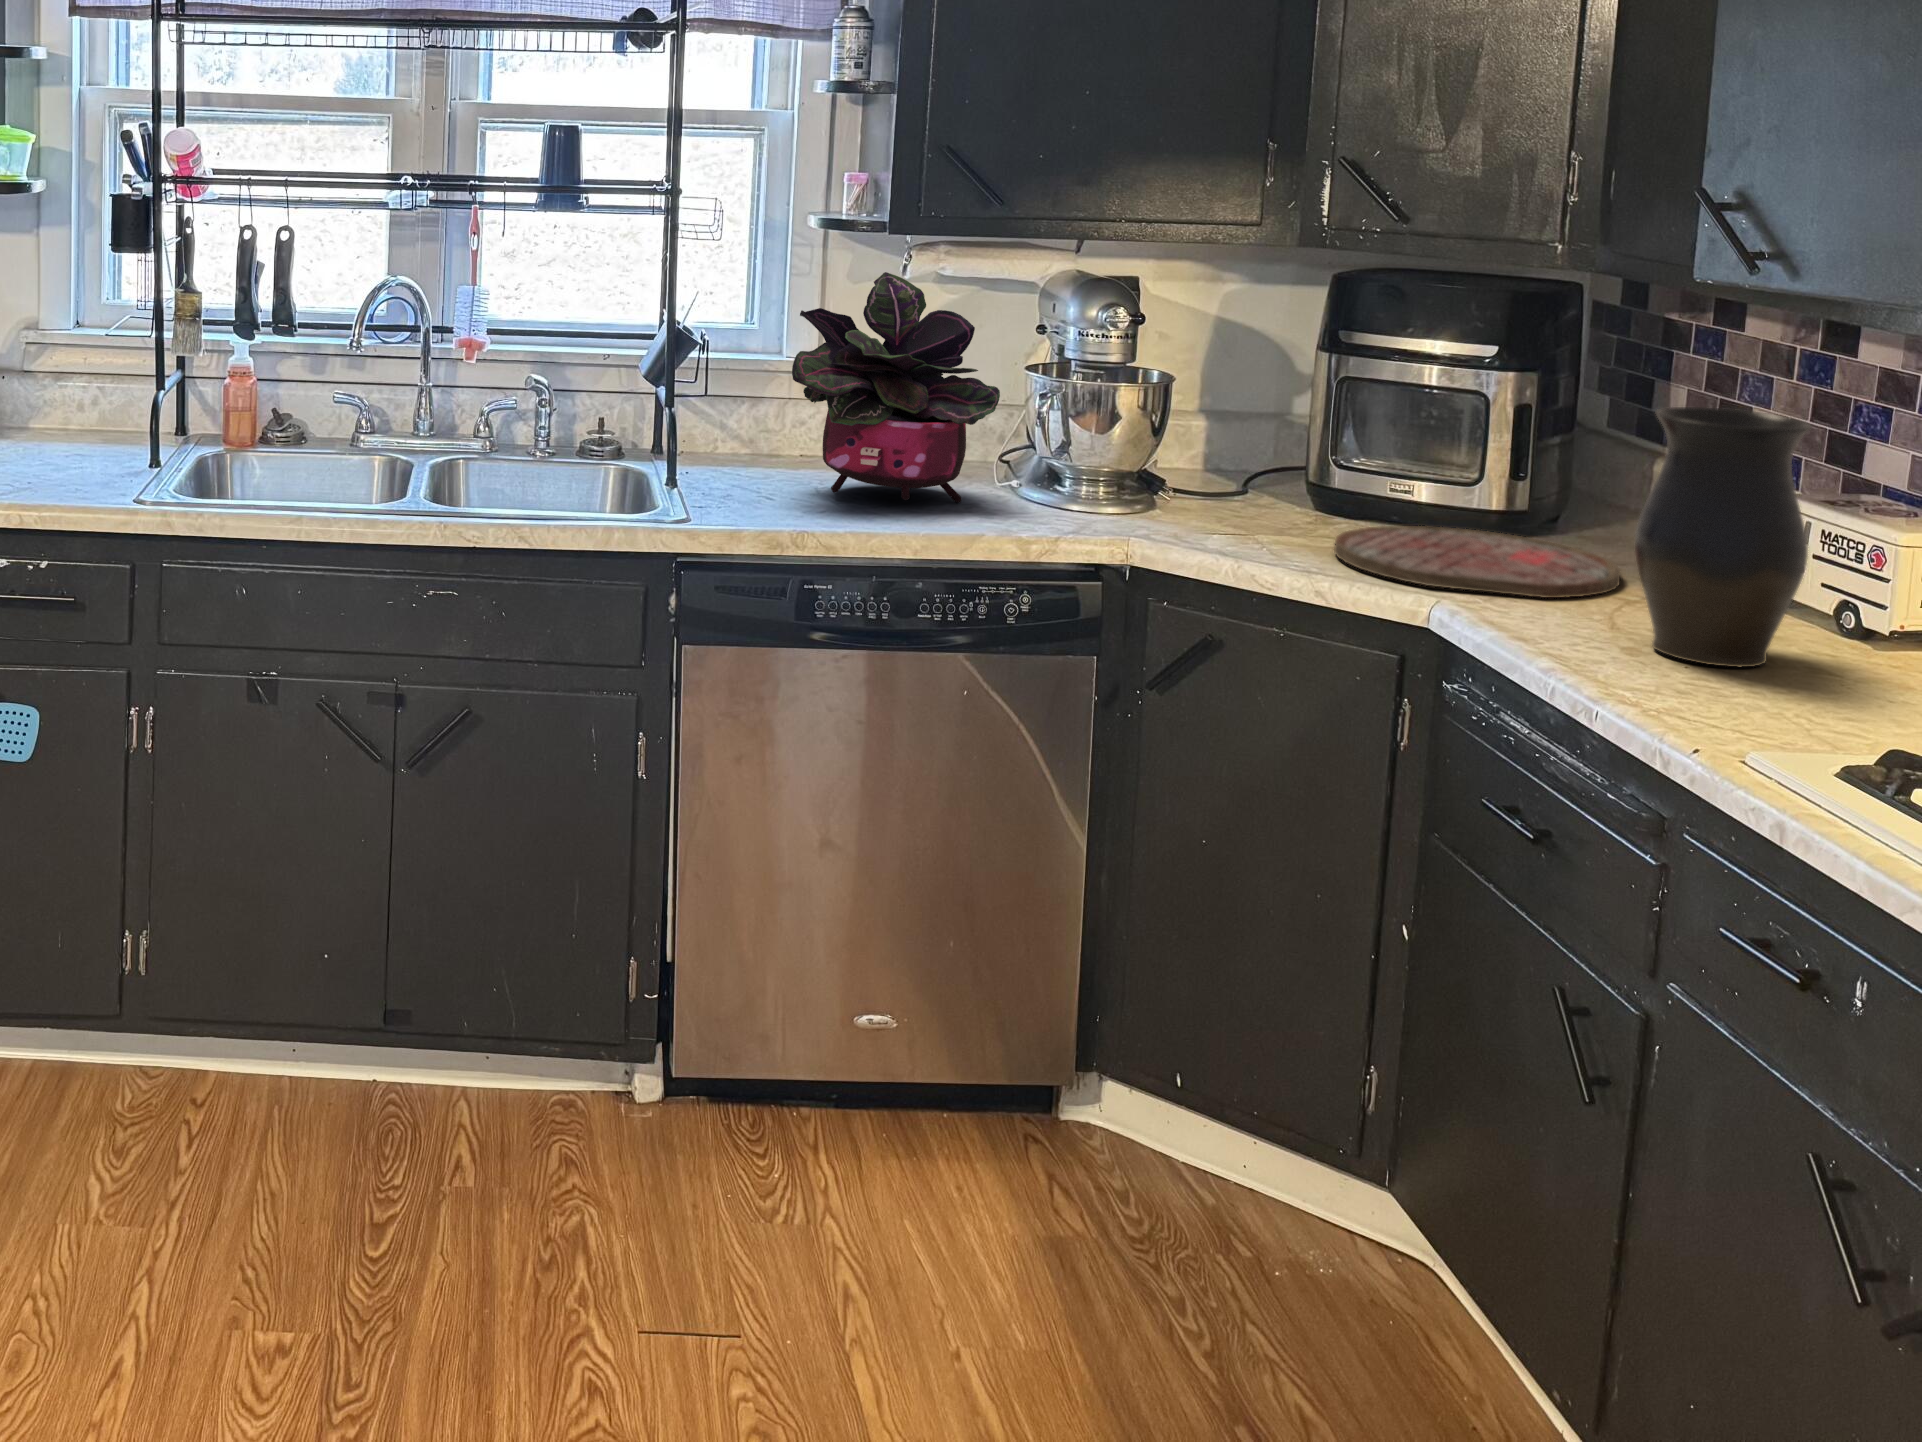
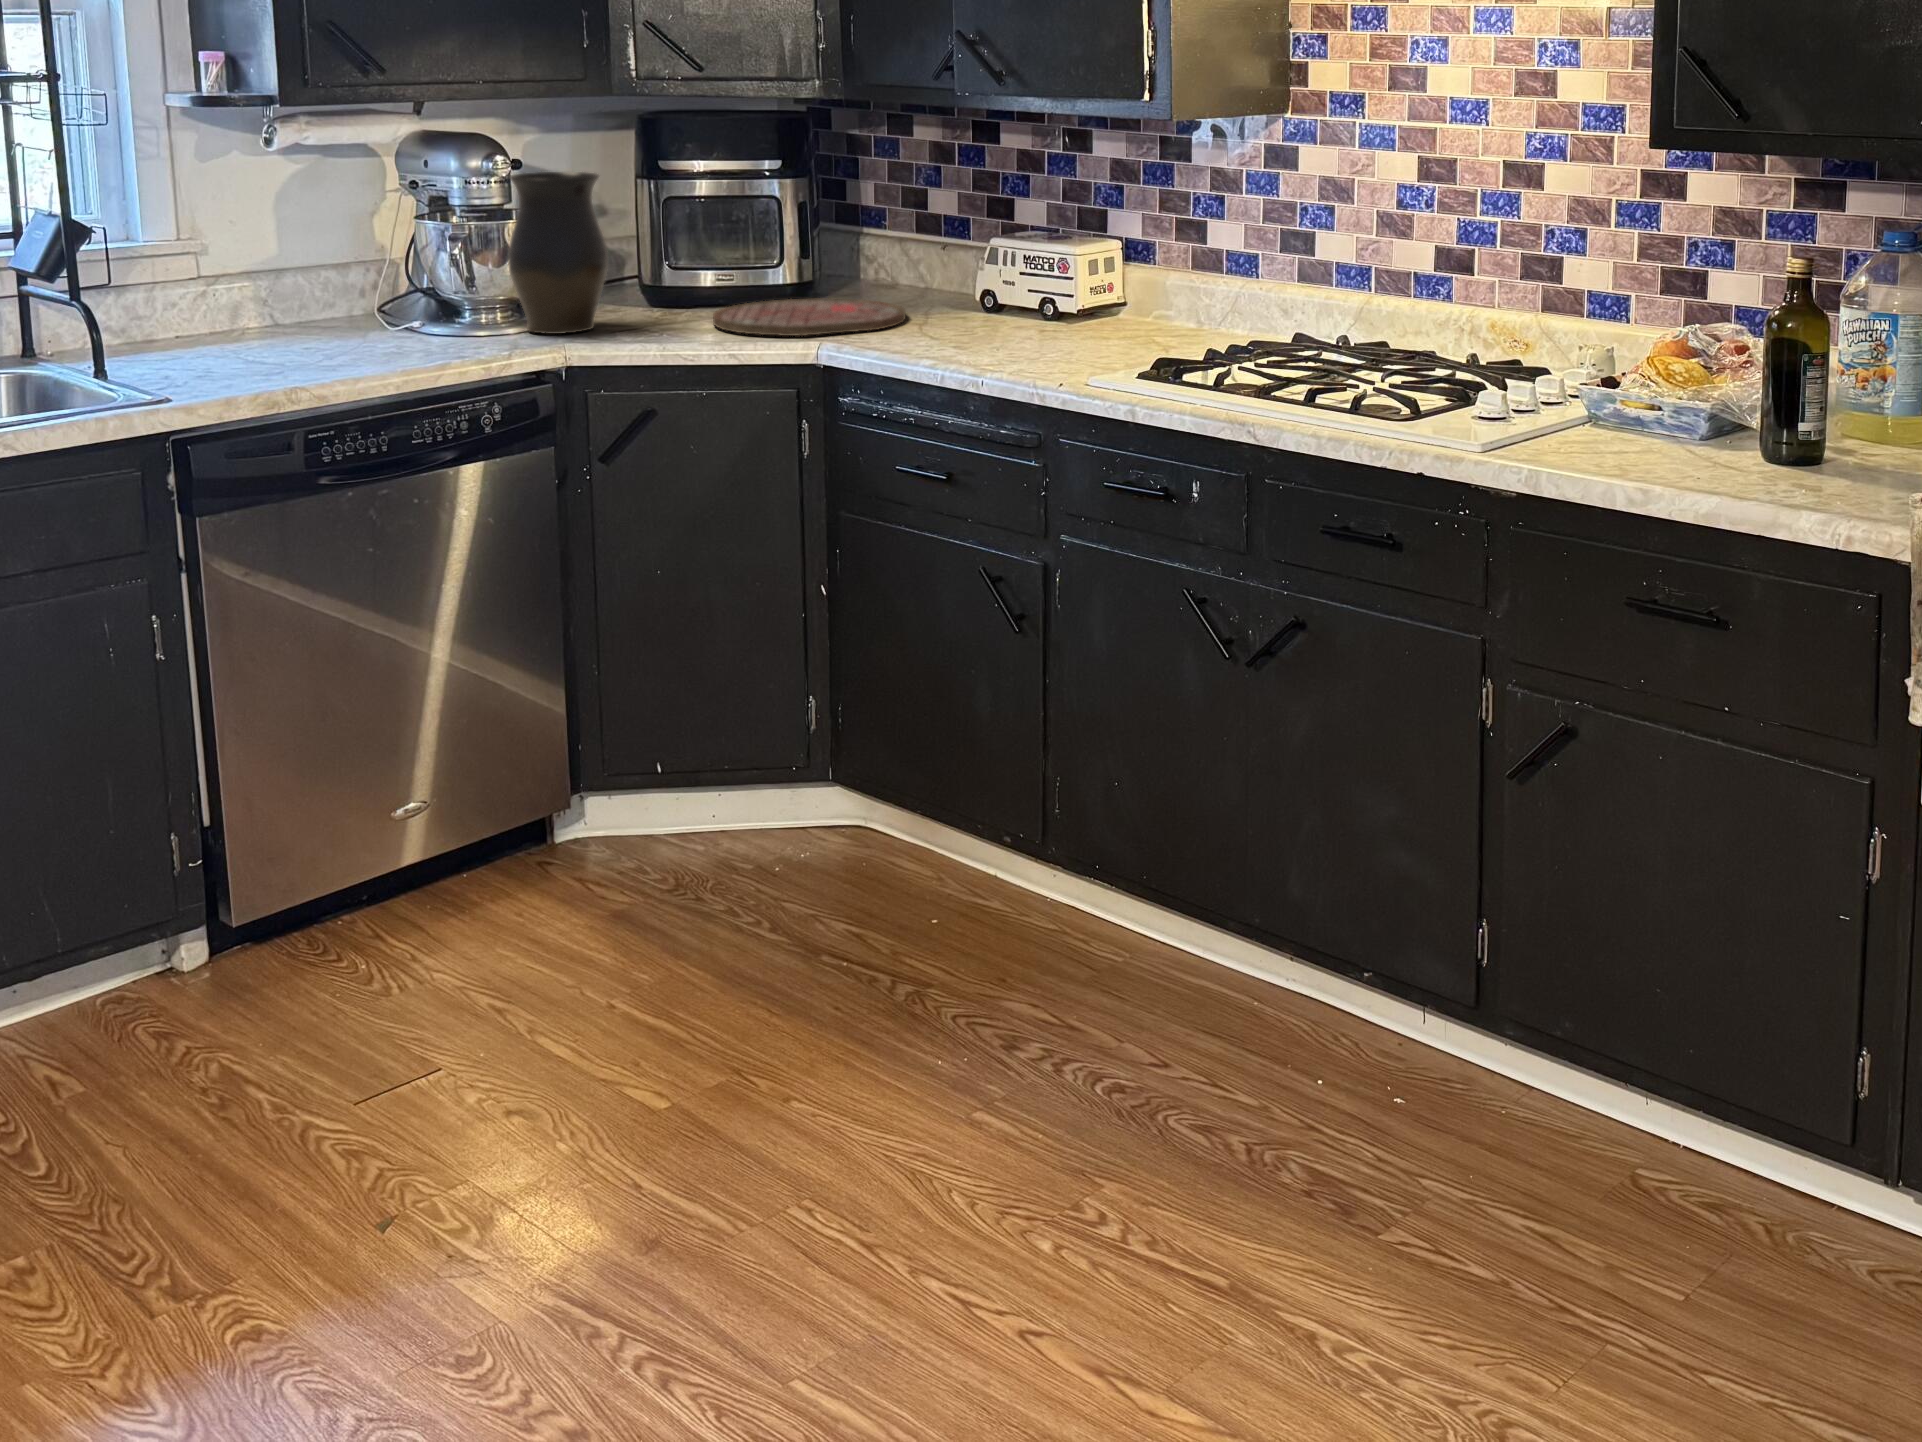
potted plant: present [792,272,1000,503] -> none [204,144,418,353]
vase: present [1635,407,1811,667] -> present [508,172,608,334]

